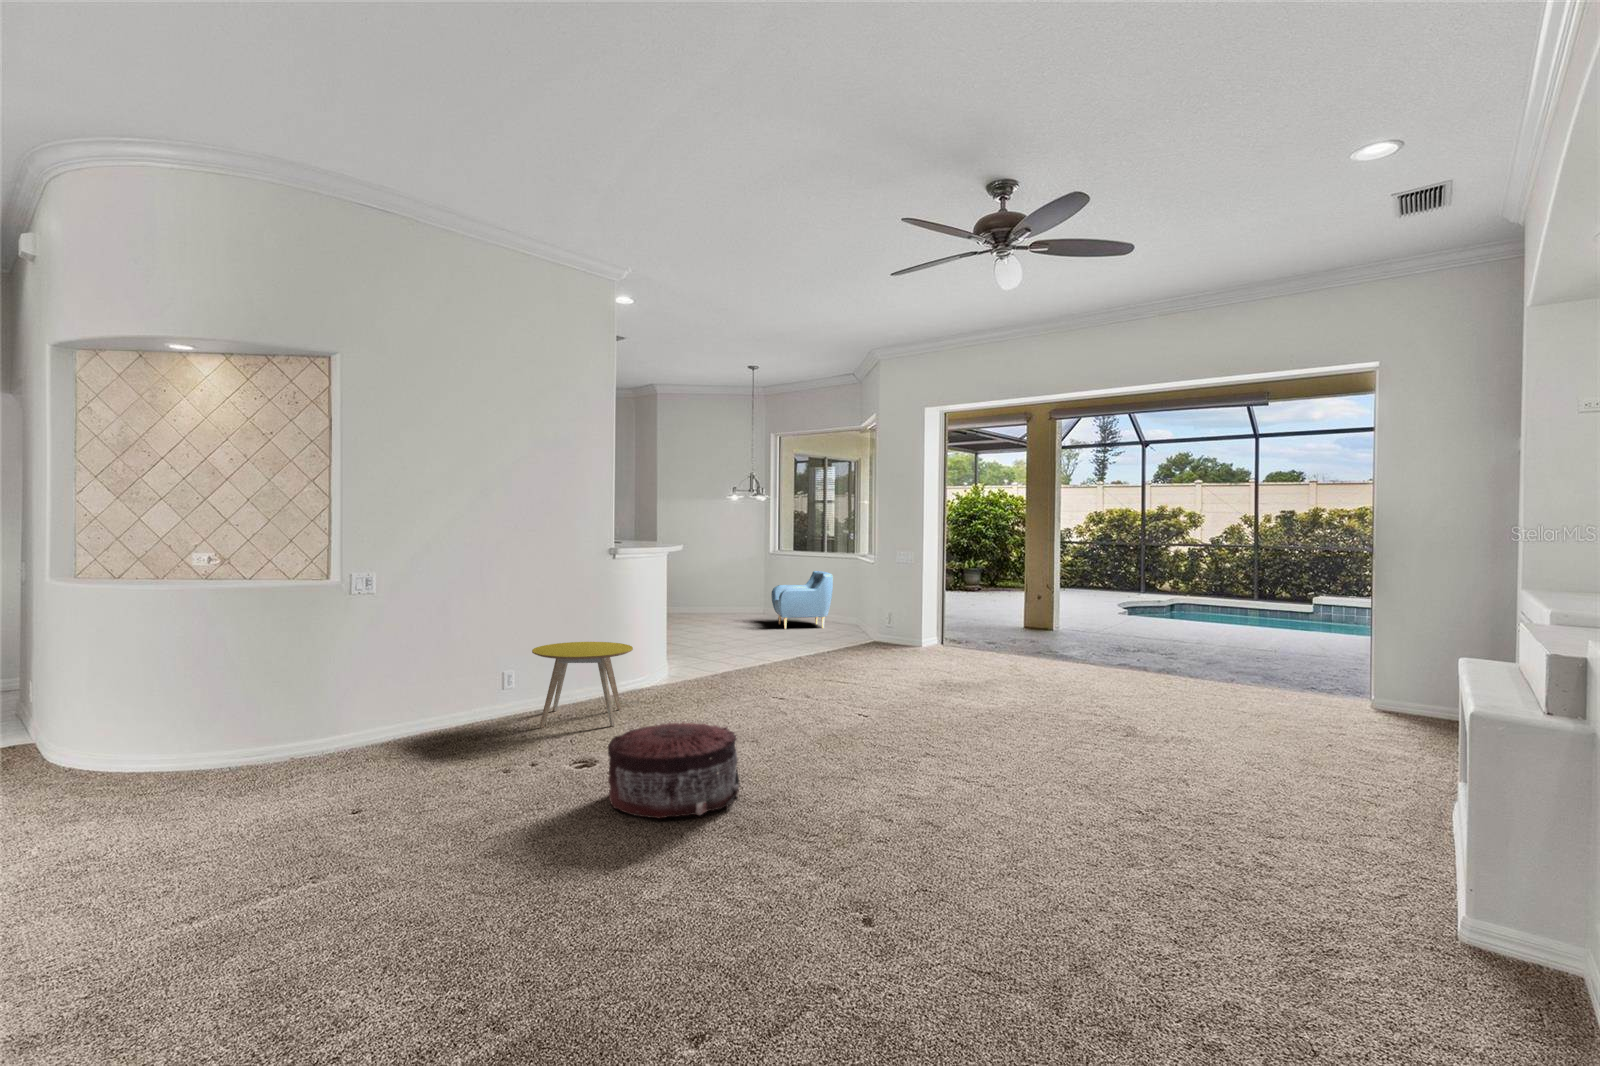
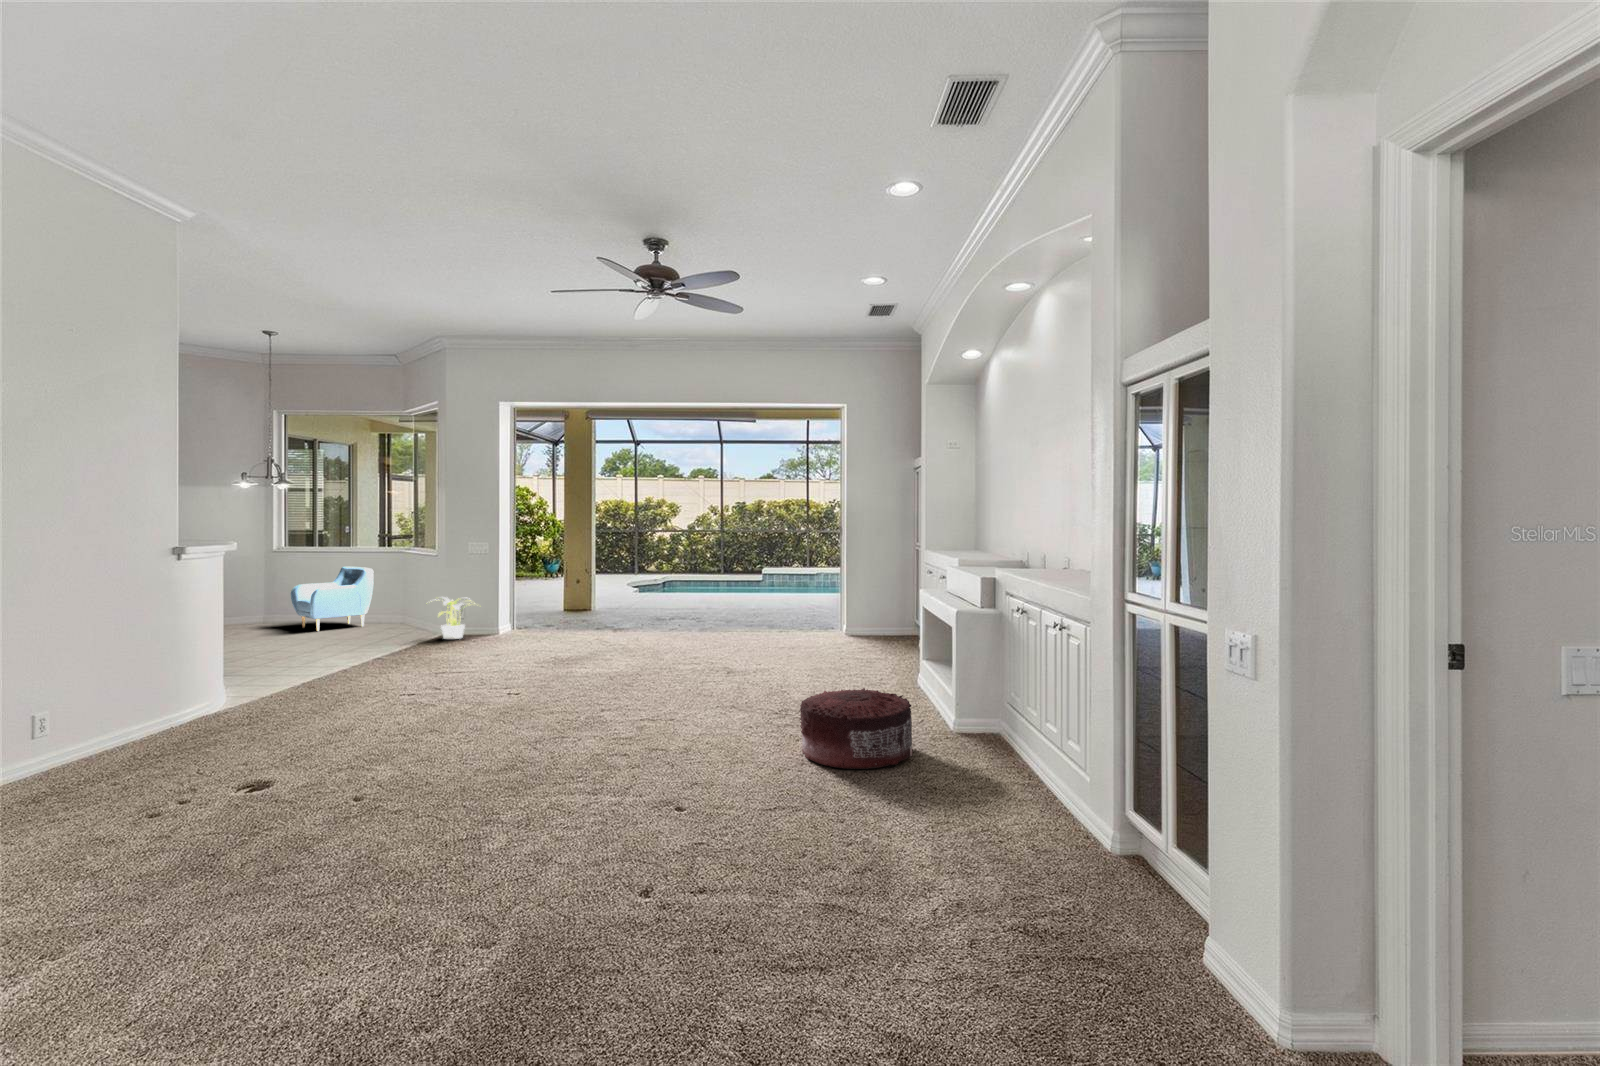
potted plant: none [857,606,908,650] -> present [435,597,475,639]
side table: present [532,642,633,728] -> none [122,652,263,757]
pouf: present [608,722,740,818] -> present [800,688,912,769]

